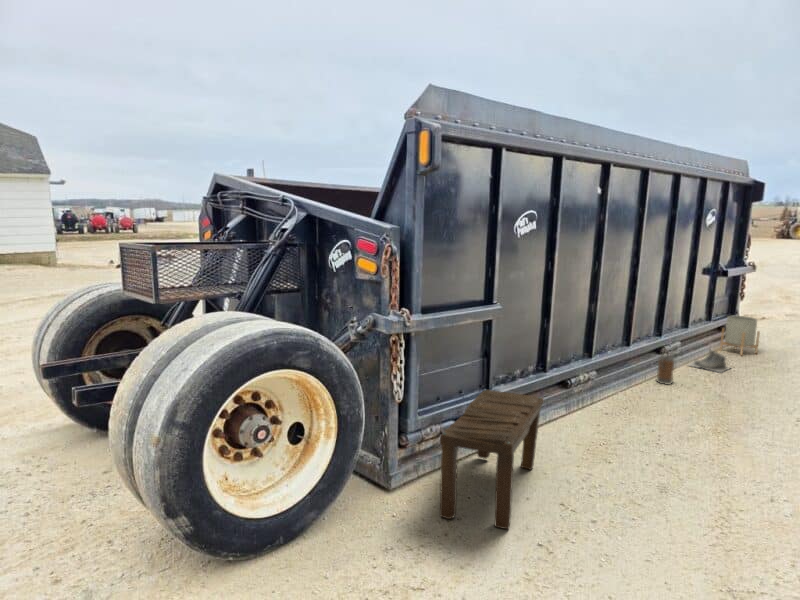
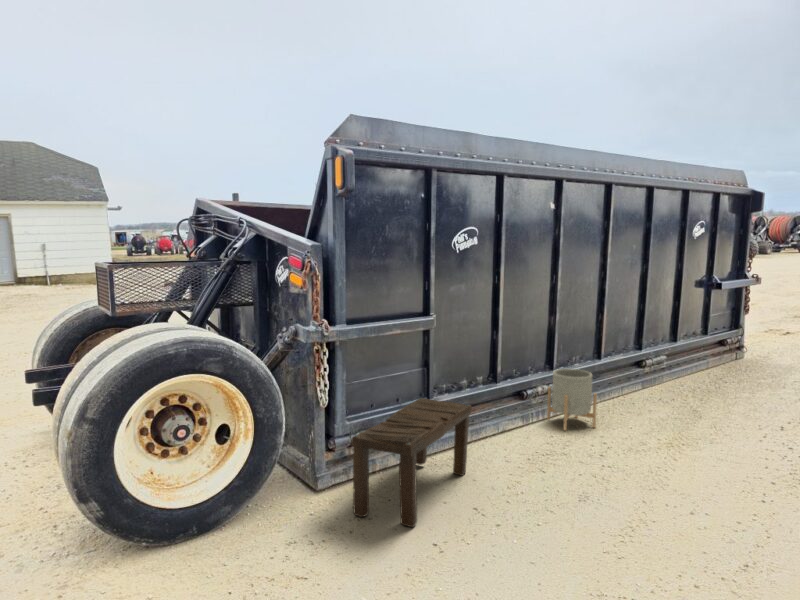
planter: present [720,316,760,356] -> present [547,369,597,431]
watering can: present [657,348,674,384] -> none [634,361,651,398]
boots: present [689,350,728,372] -> none [674,363,722,387]

